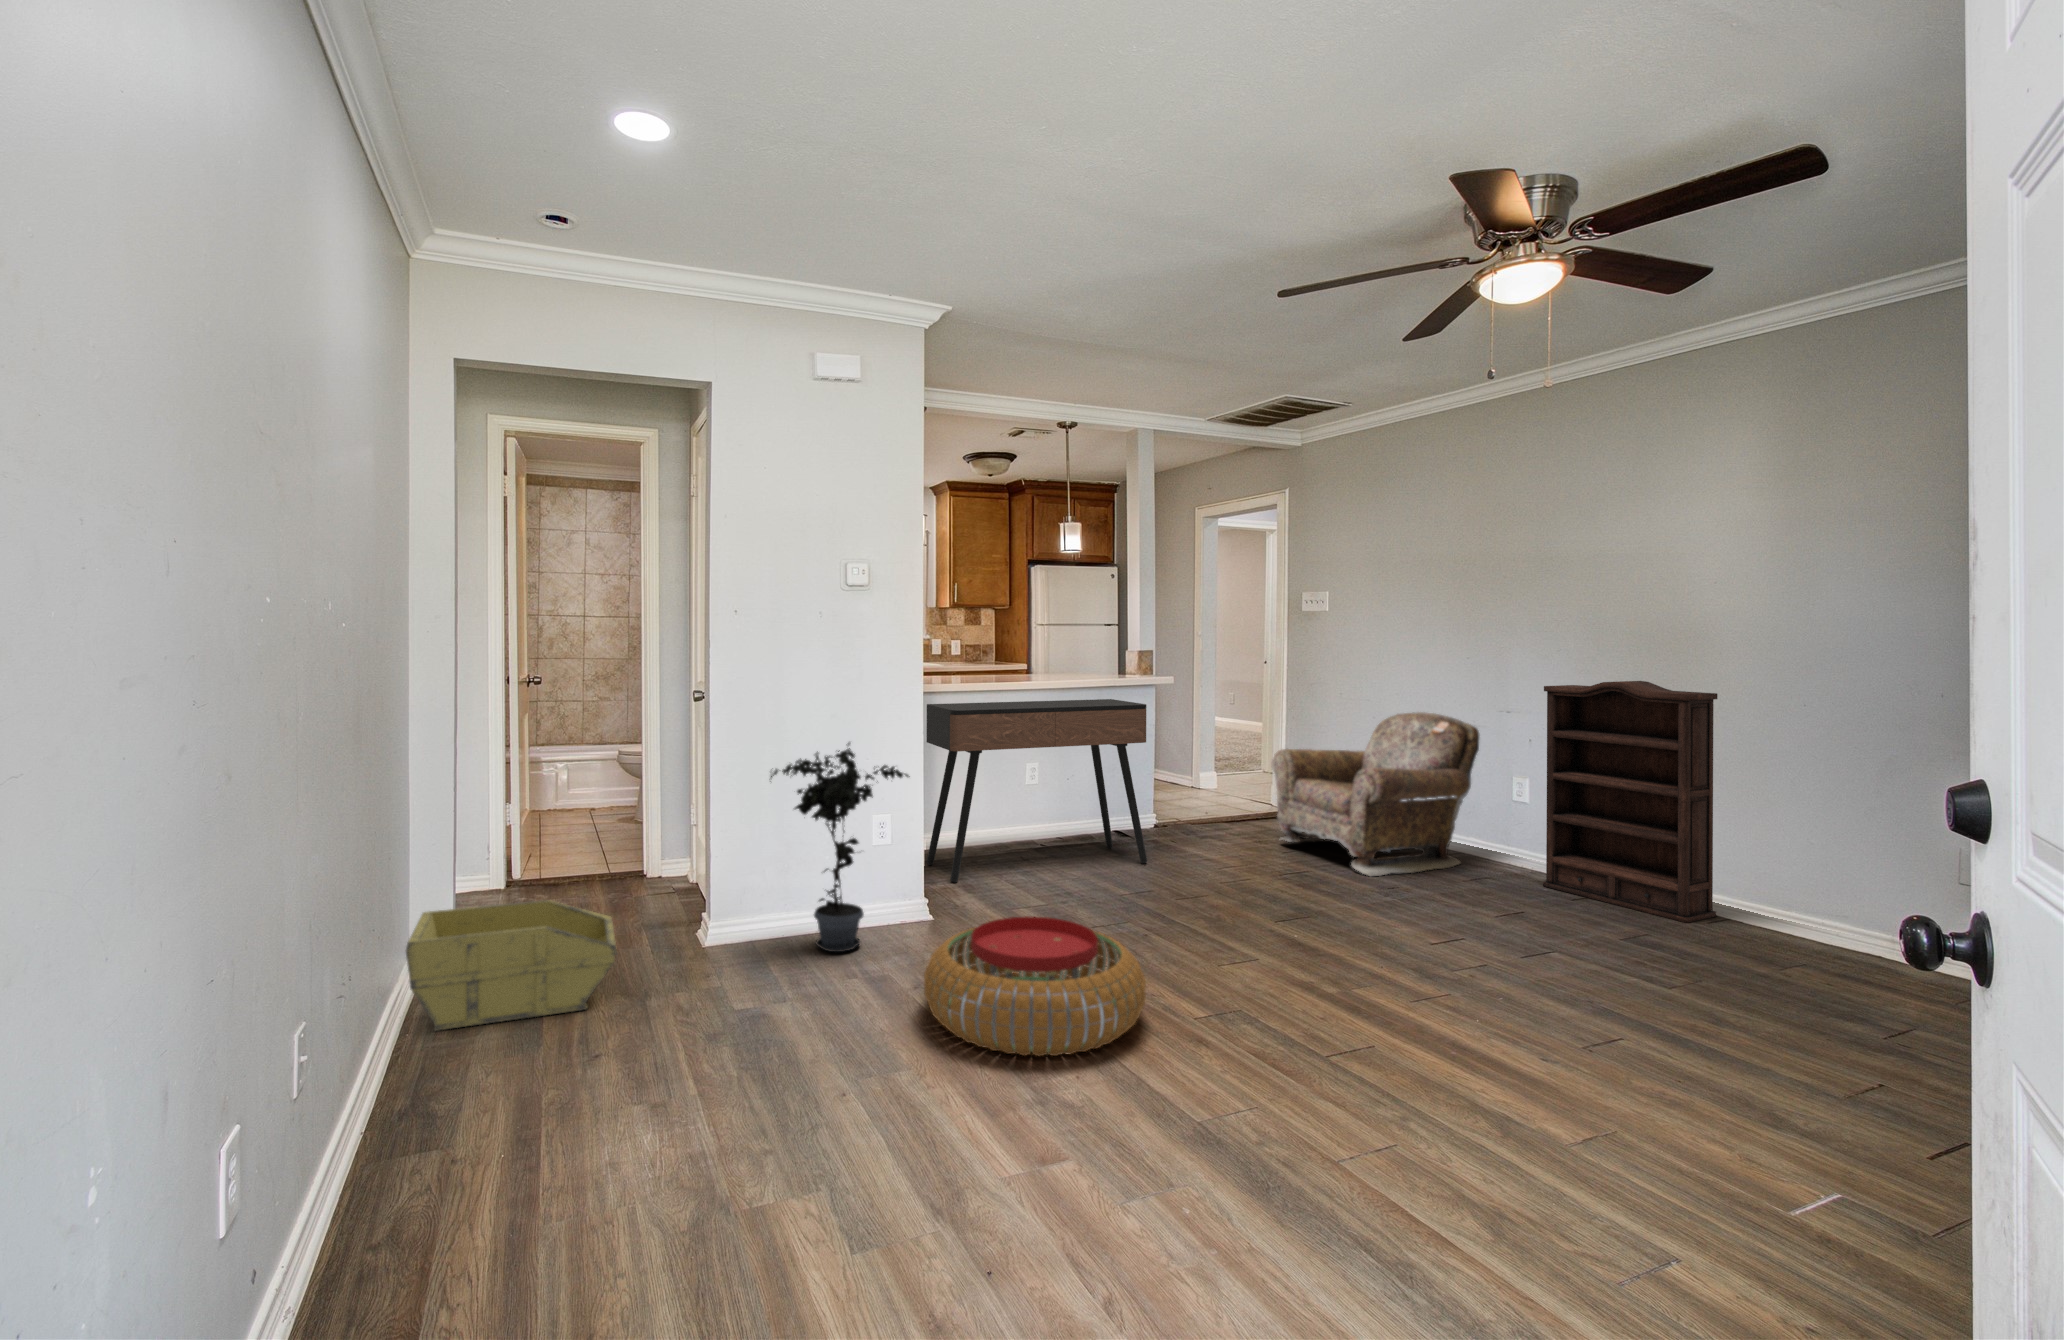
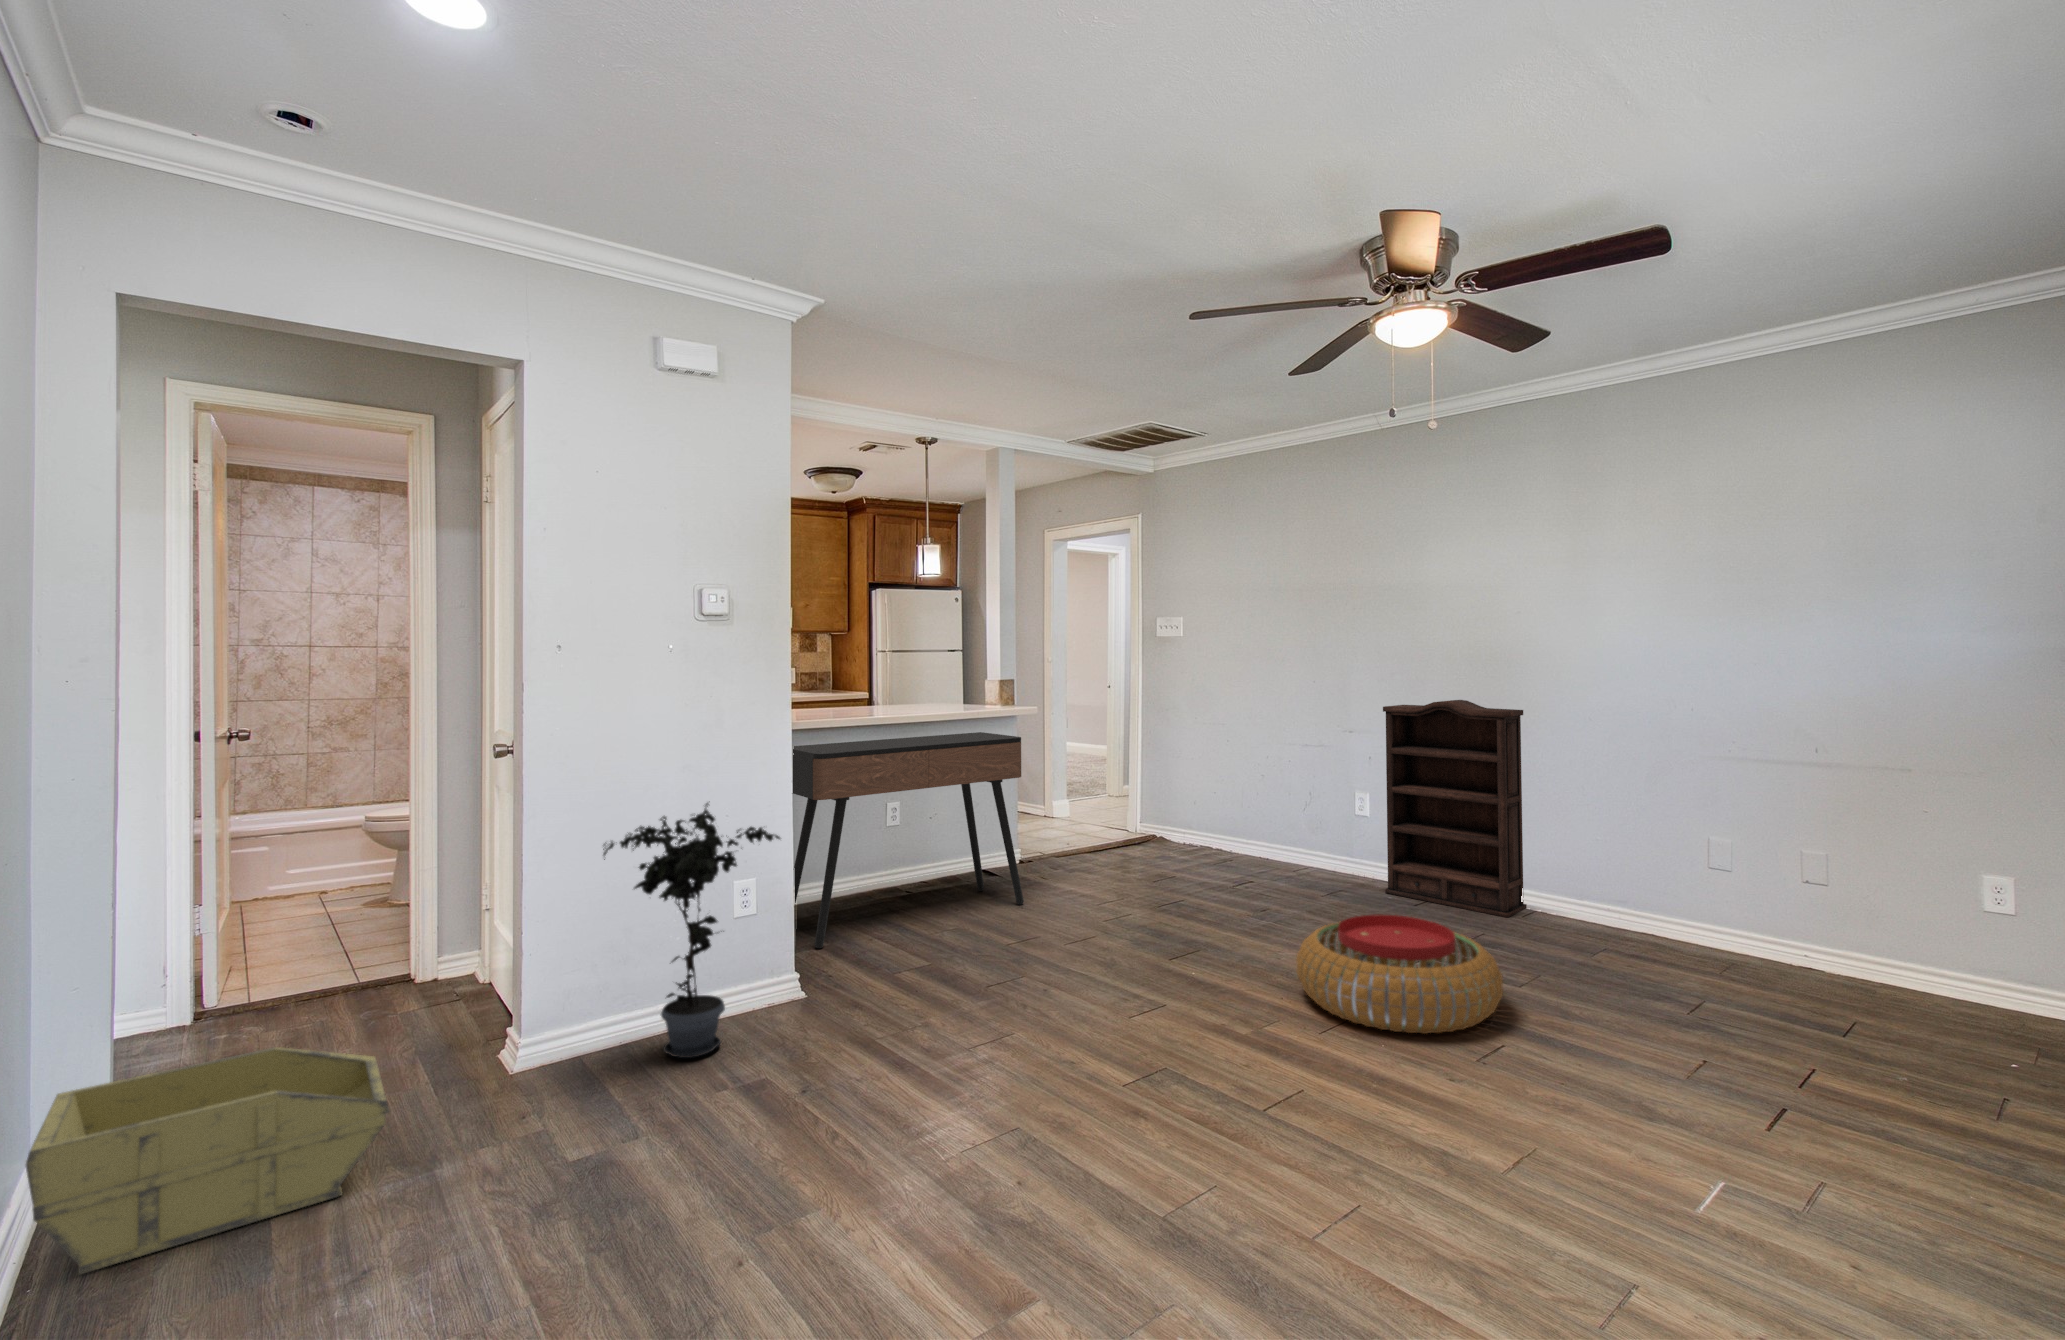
armchair: present [1271,712,1479,876] -> none [1137,734,1324,898]
pouf: present [924,917,1146,1056] -> present [1297,915,1503,1034]

